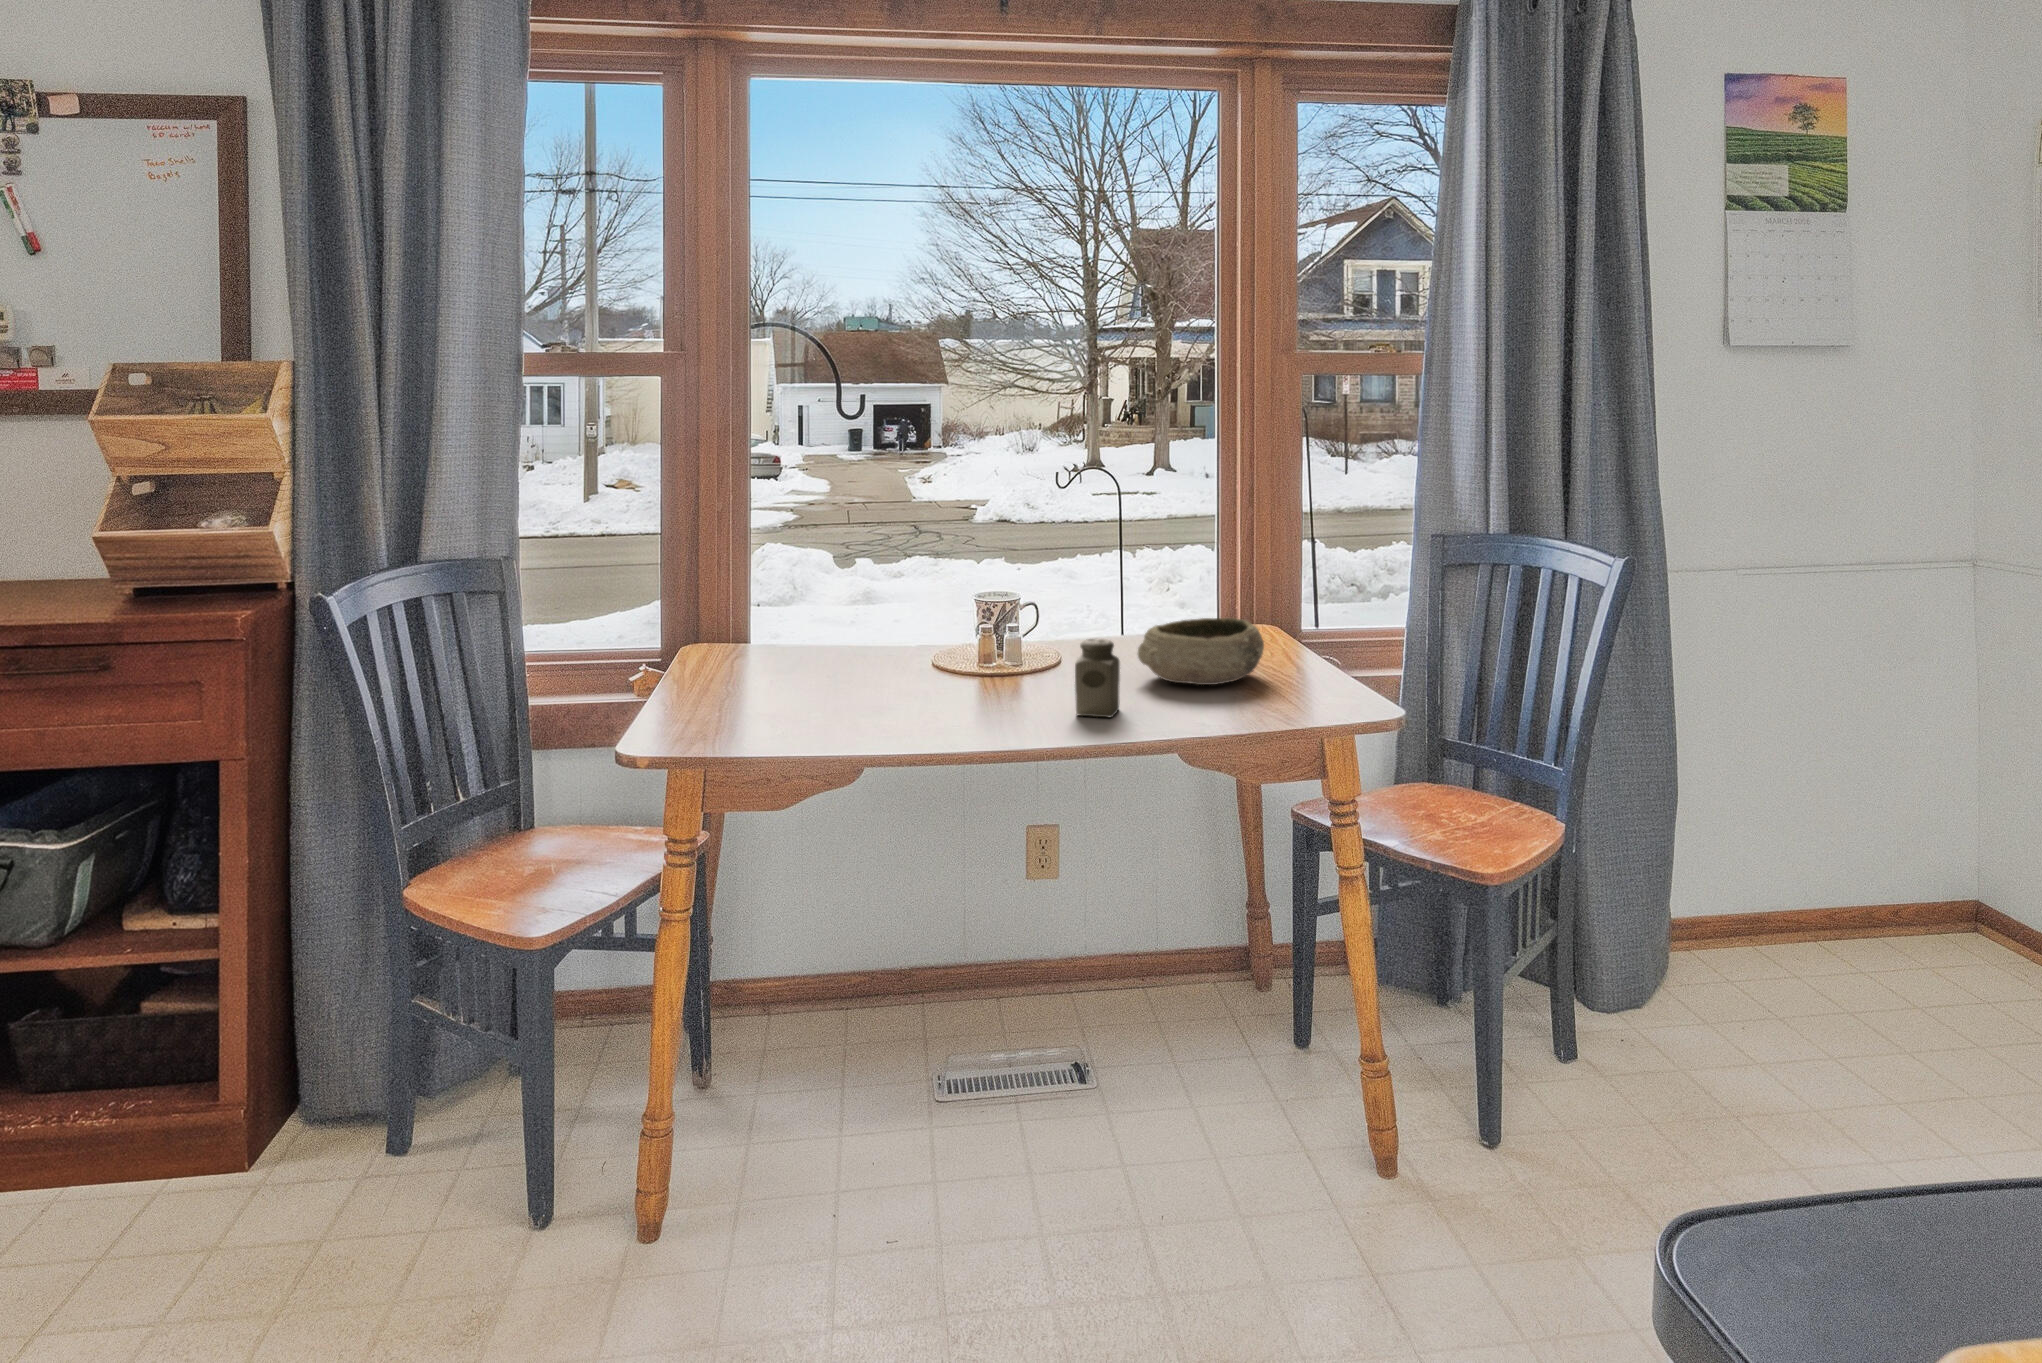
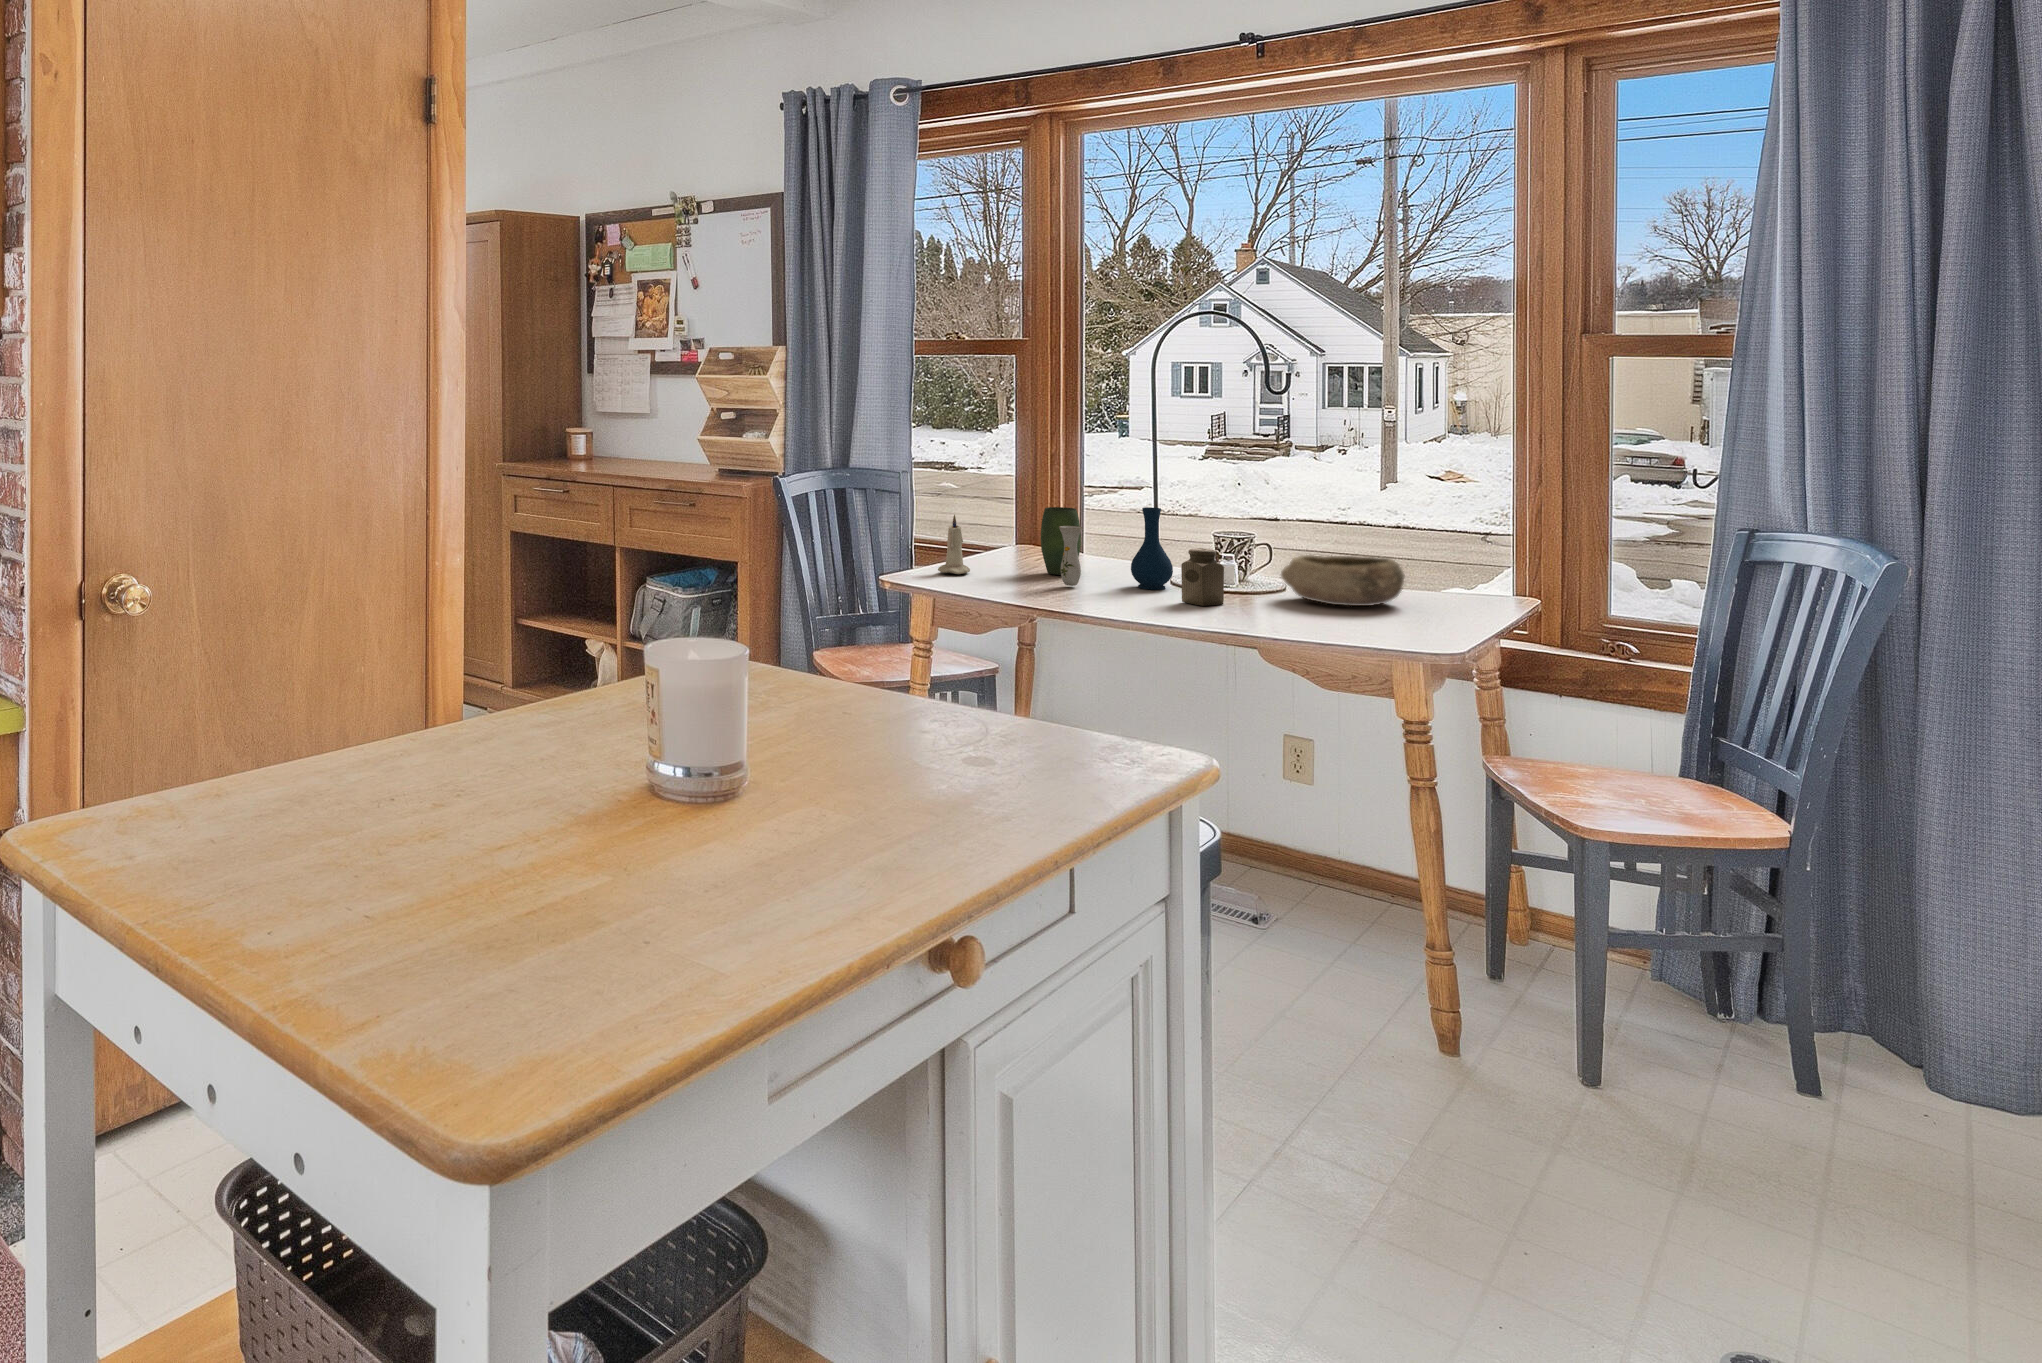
vase: none [817,588,1017,716] -> present [1041,507,1173,590]
candle: none [691,631,739,728] -> present [938,515,970,574]

